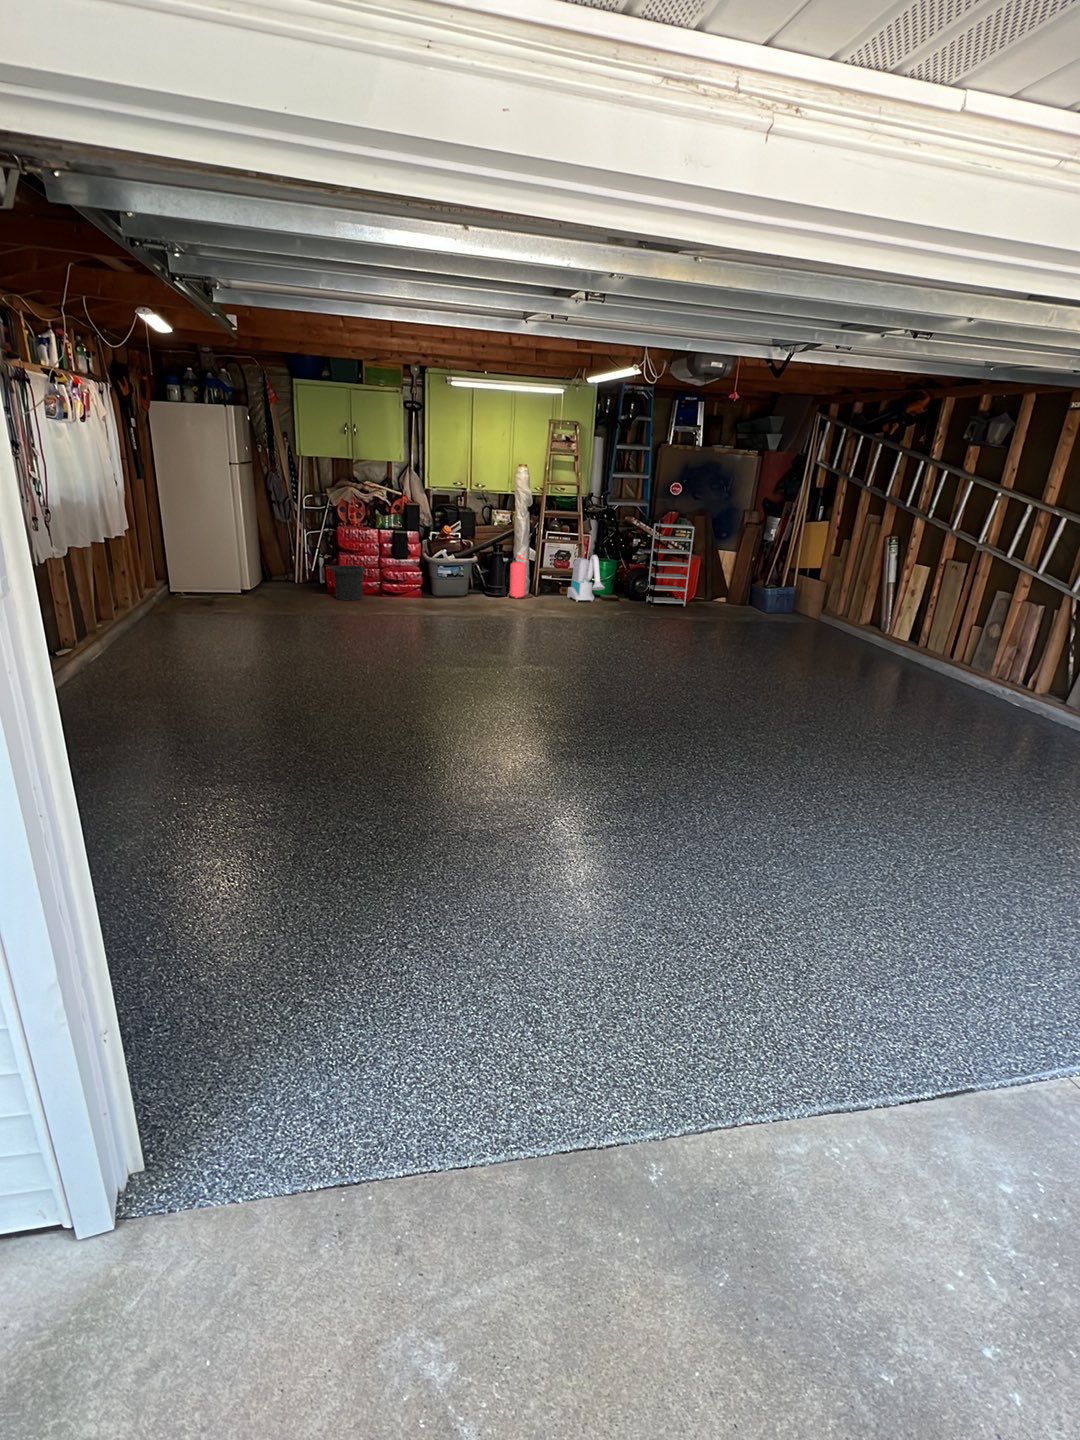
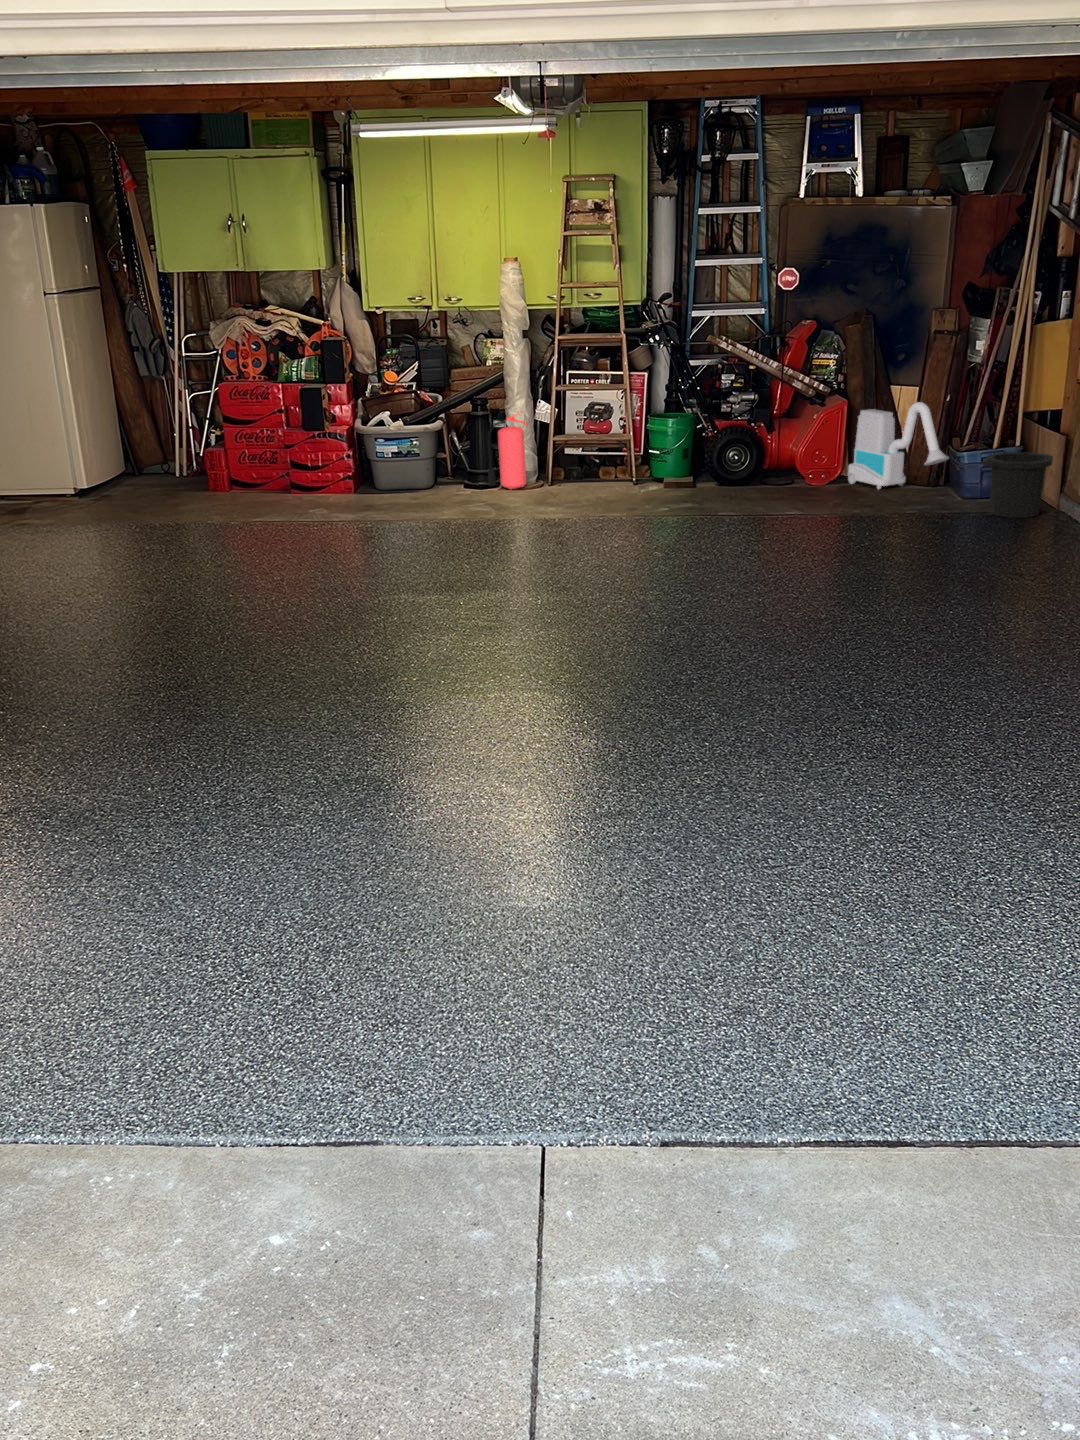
shelving unit: present [646,523,694,607] -> none [745,343,816,495]
vacuum cleaner: present [567,555,605,602] -> present [848,402,949,489]
trash can: present [330,565,366,600] -> present [982,452,1053,518]

